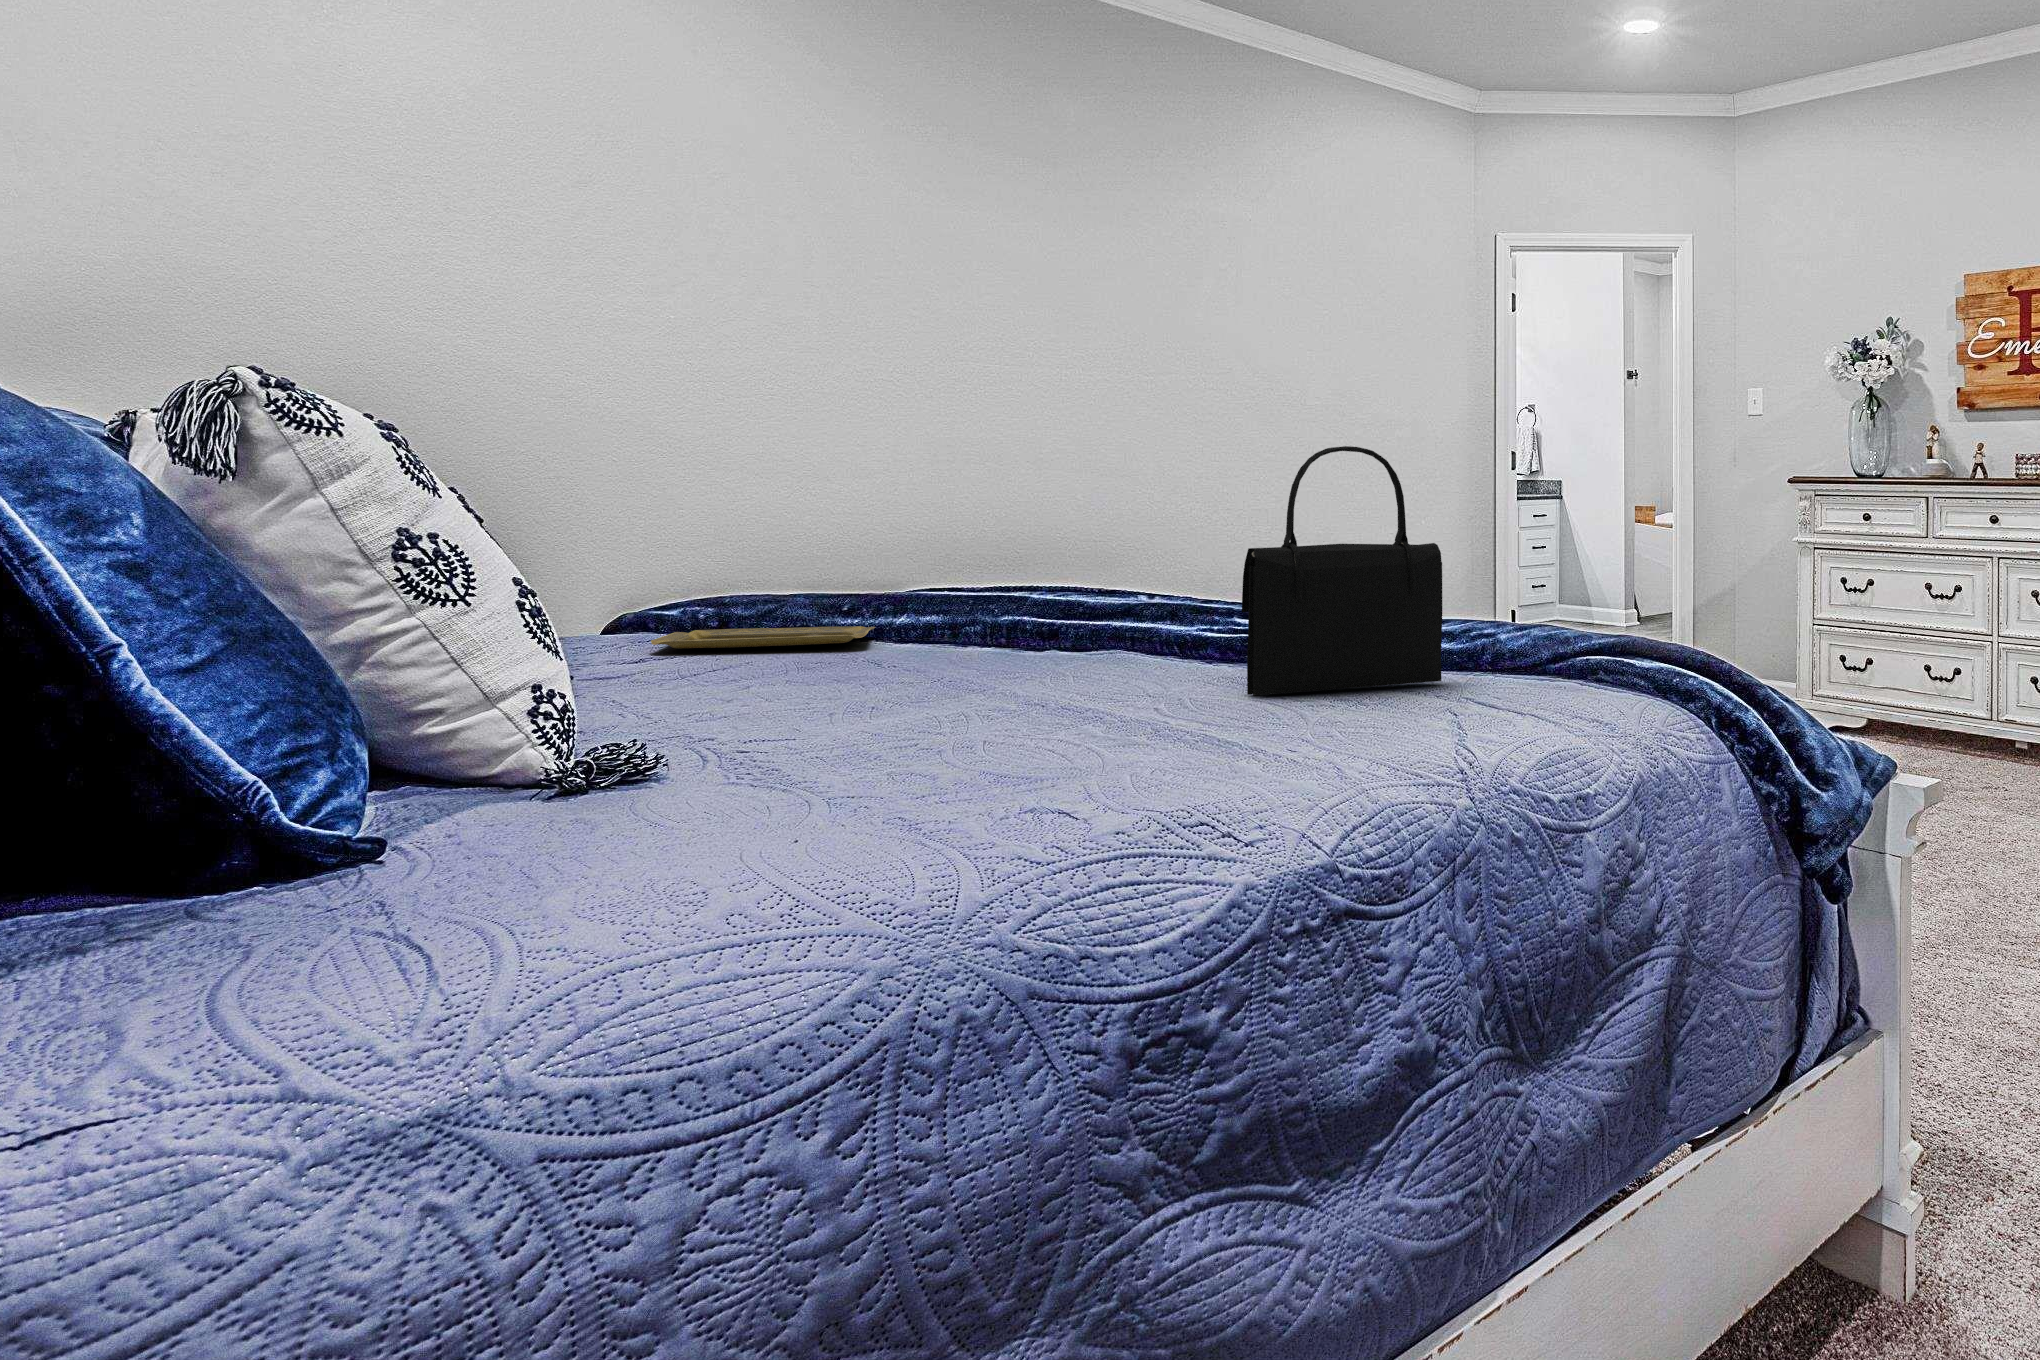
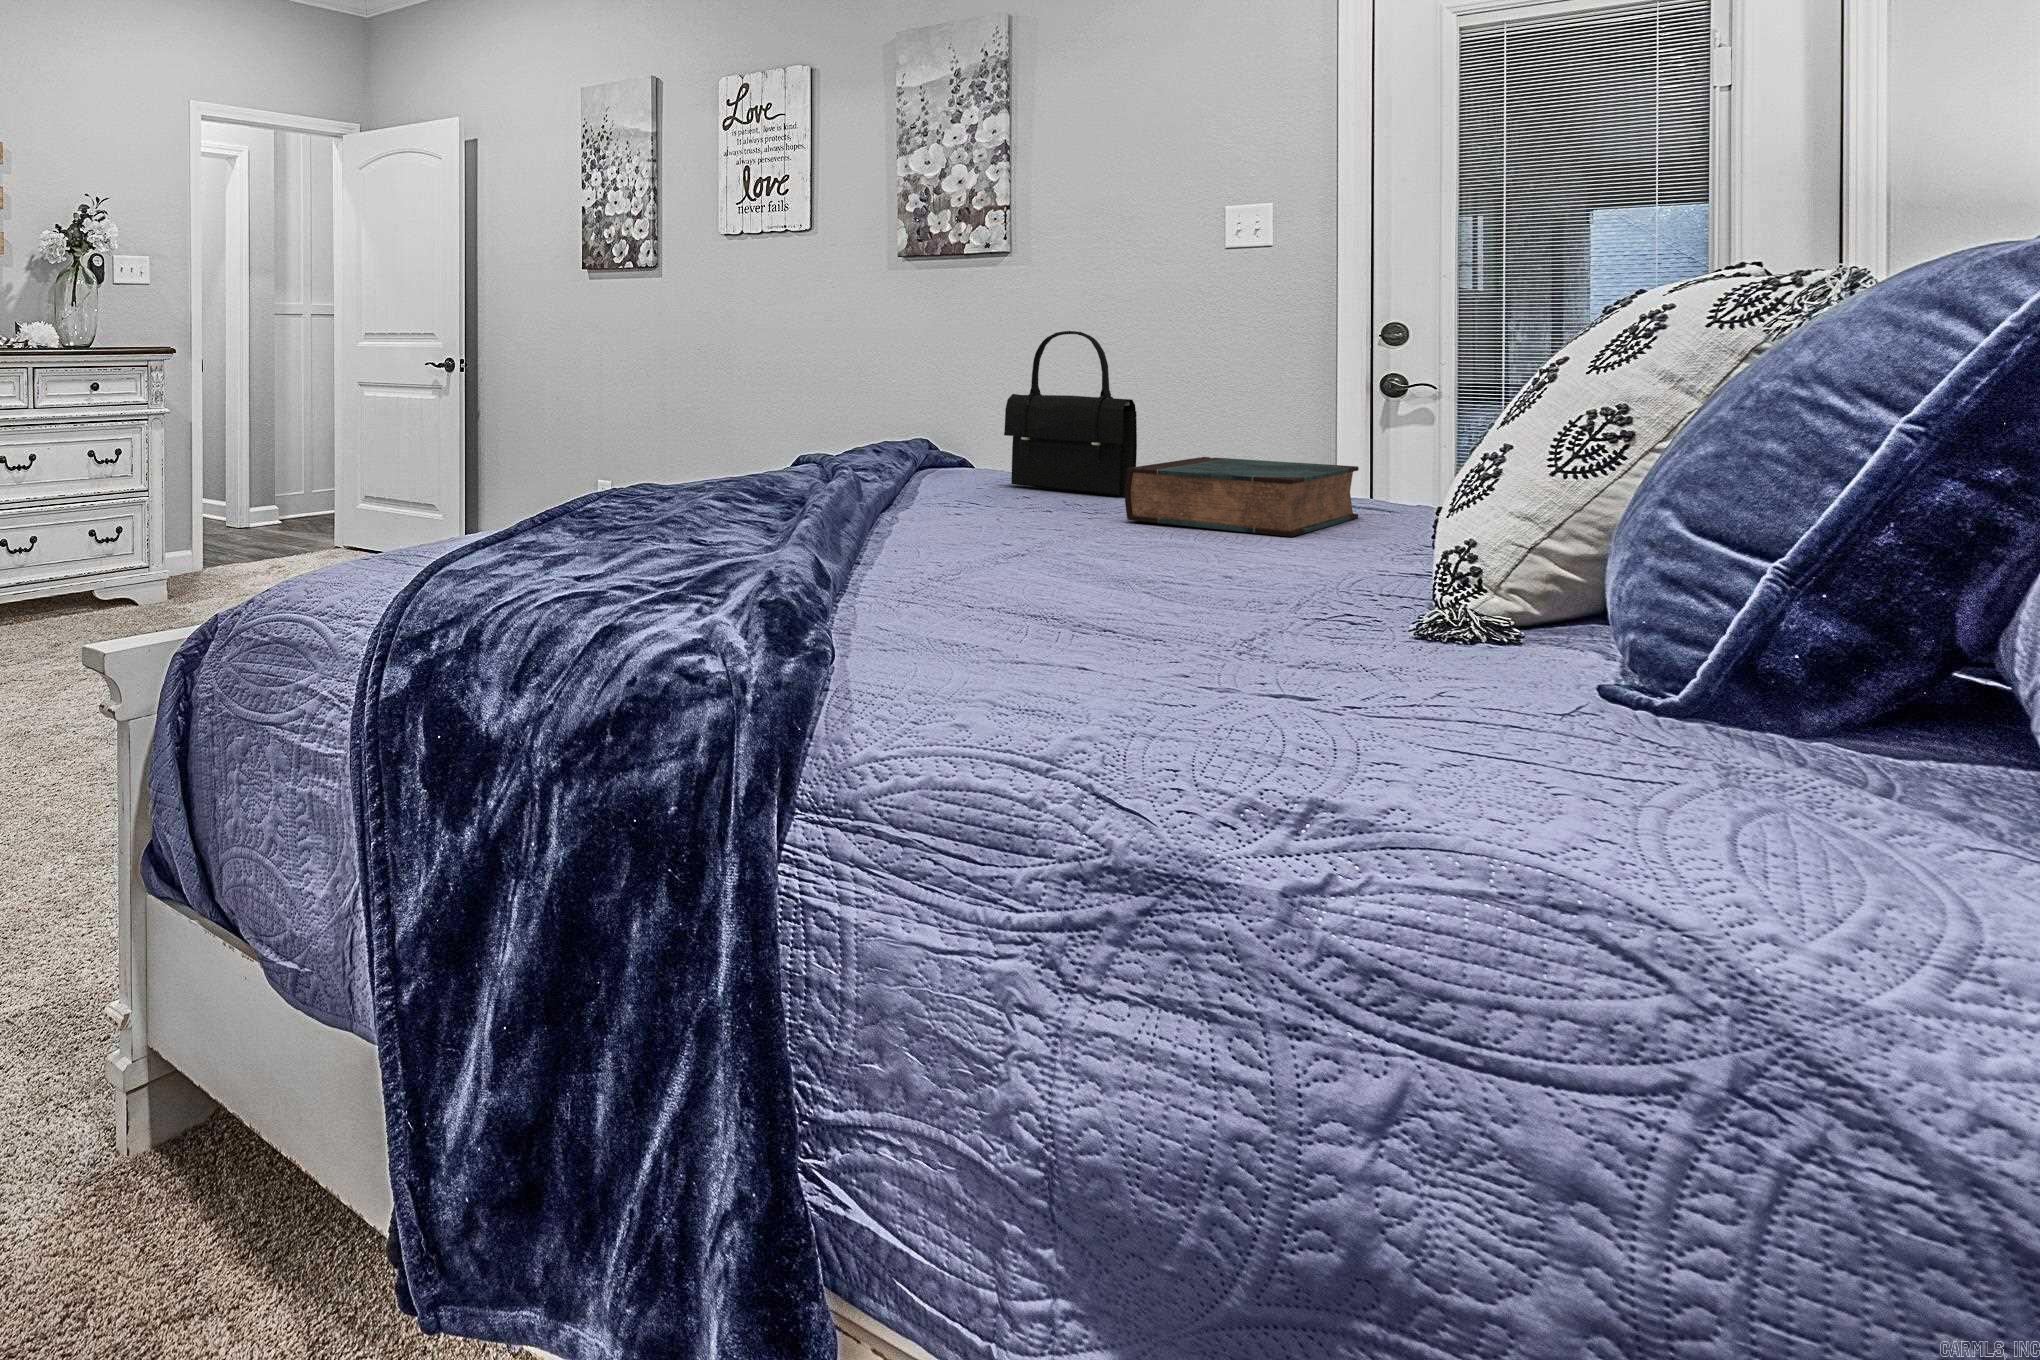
book: none [845,608,1130,721] -> present [1125,457,1359,537]
tray: present [651,626,875,649] -> none [981,539,1280,598]

